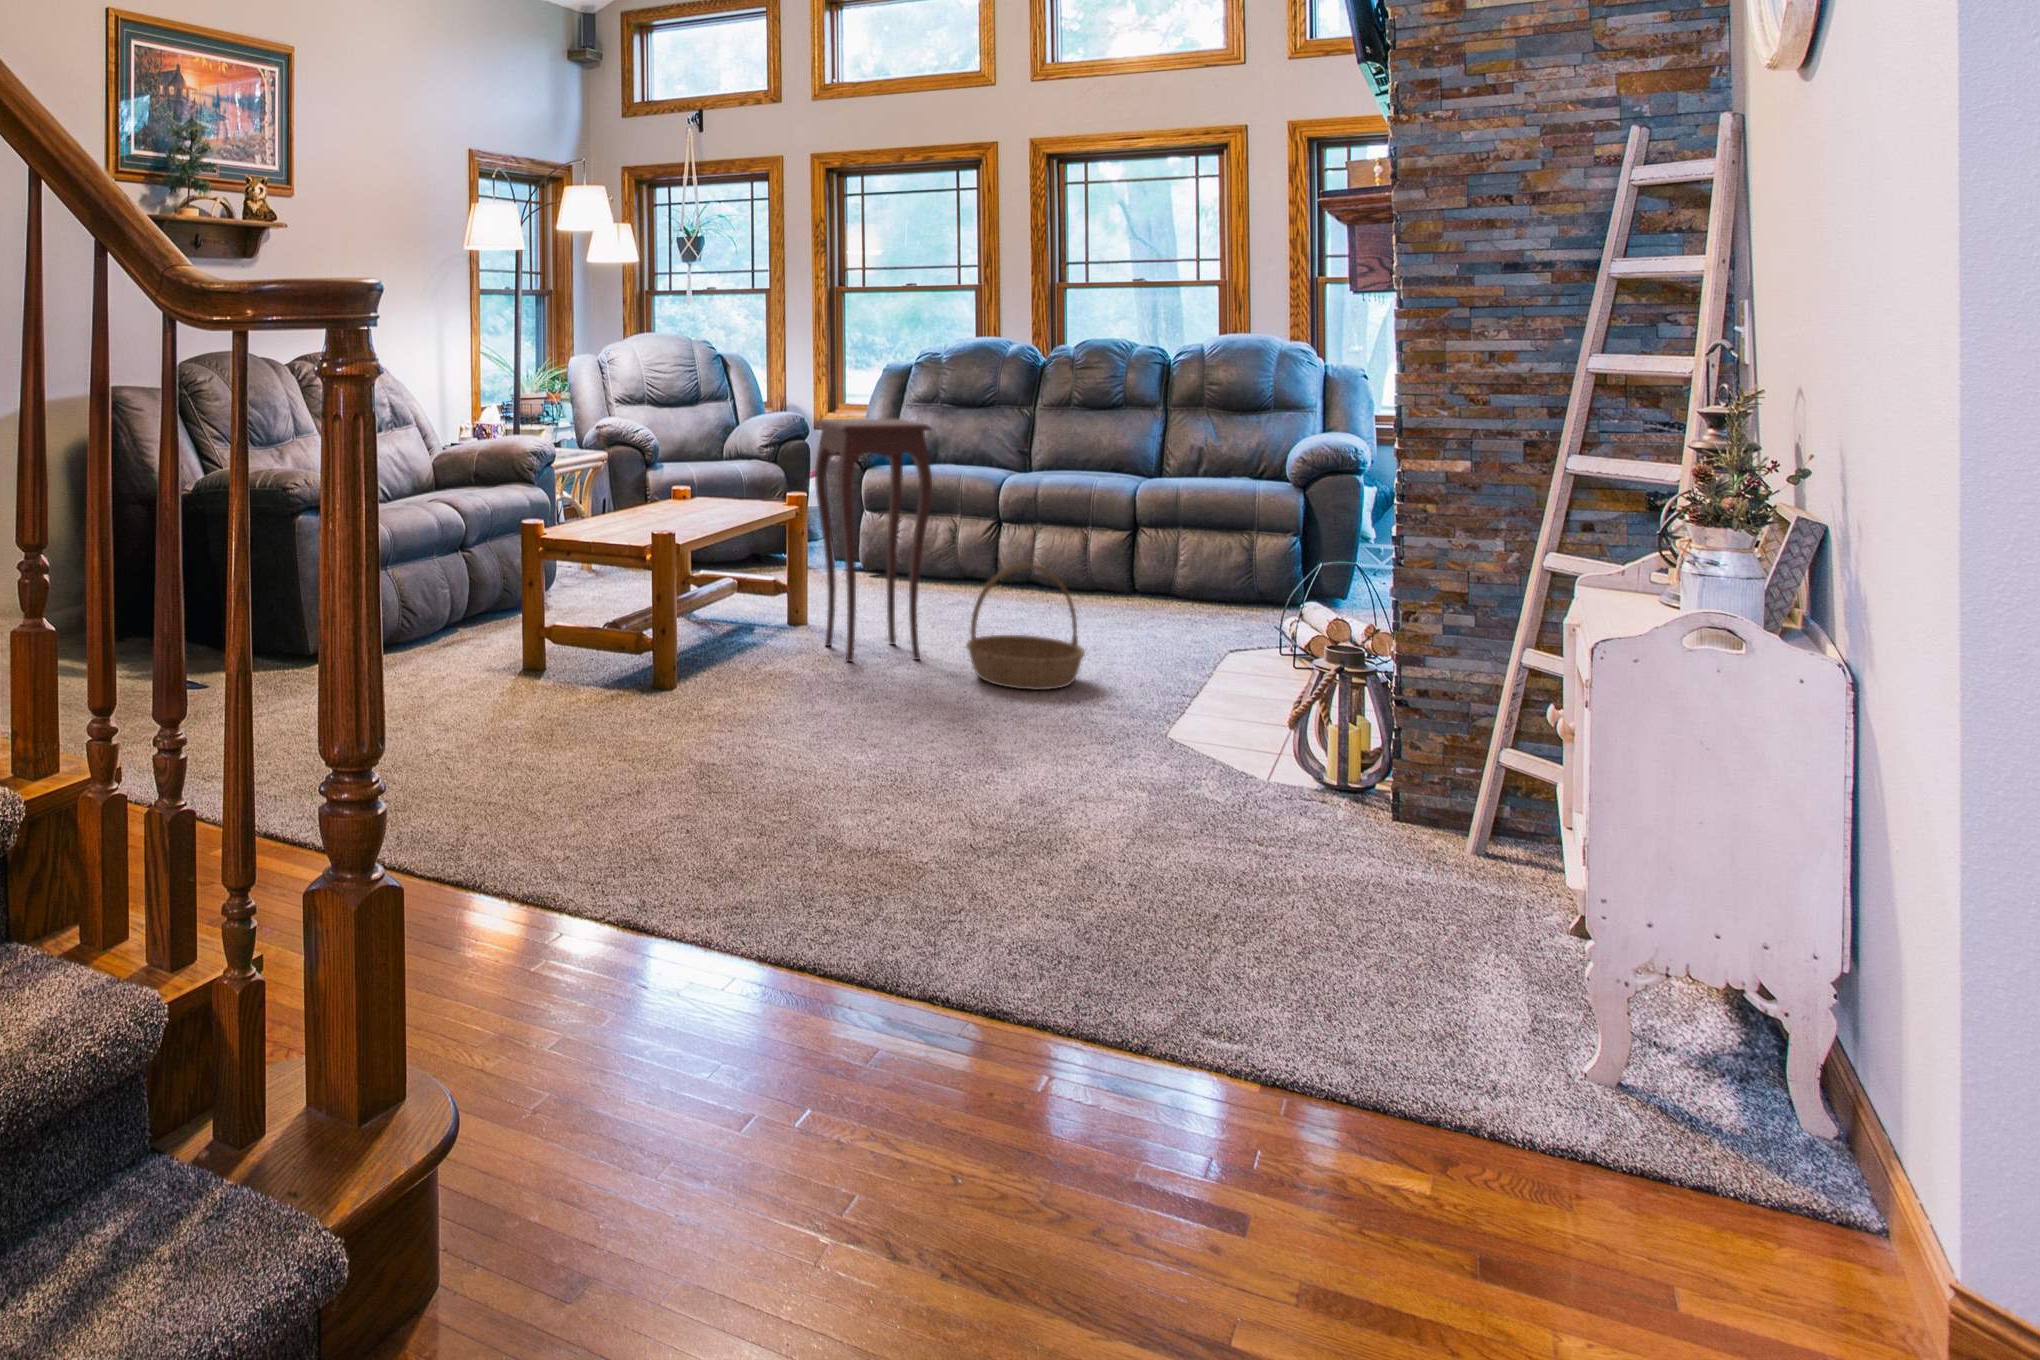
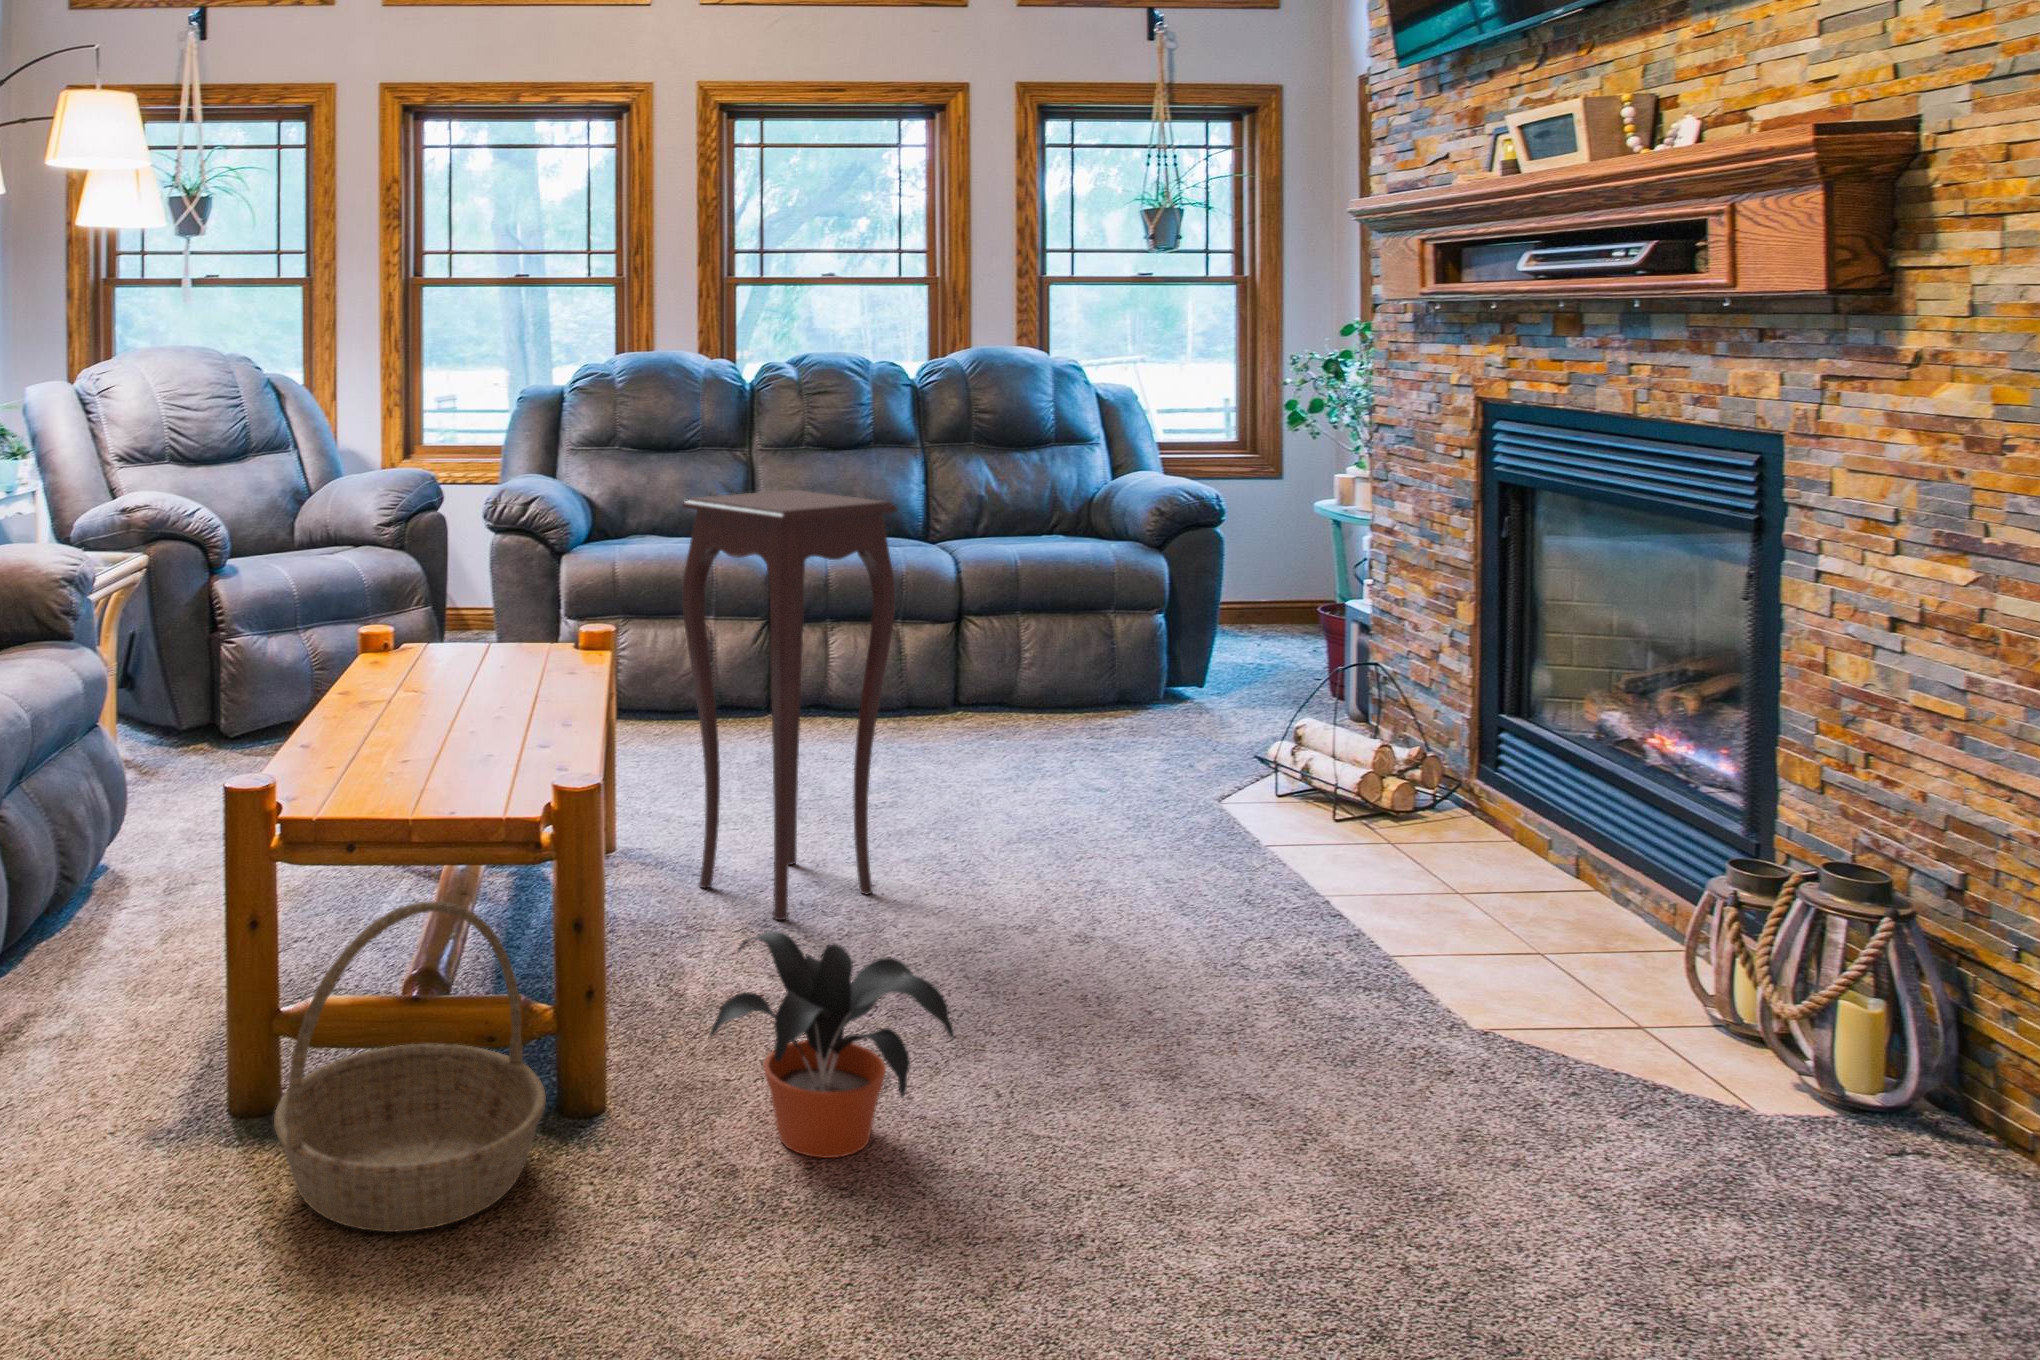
basket: present [966,564,1085,690] -> present [274,901,546,1232]
potted plant: none [691,625,813,728] -> present [710,931,954,1158]

